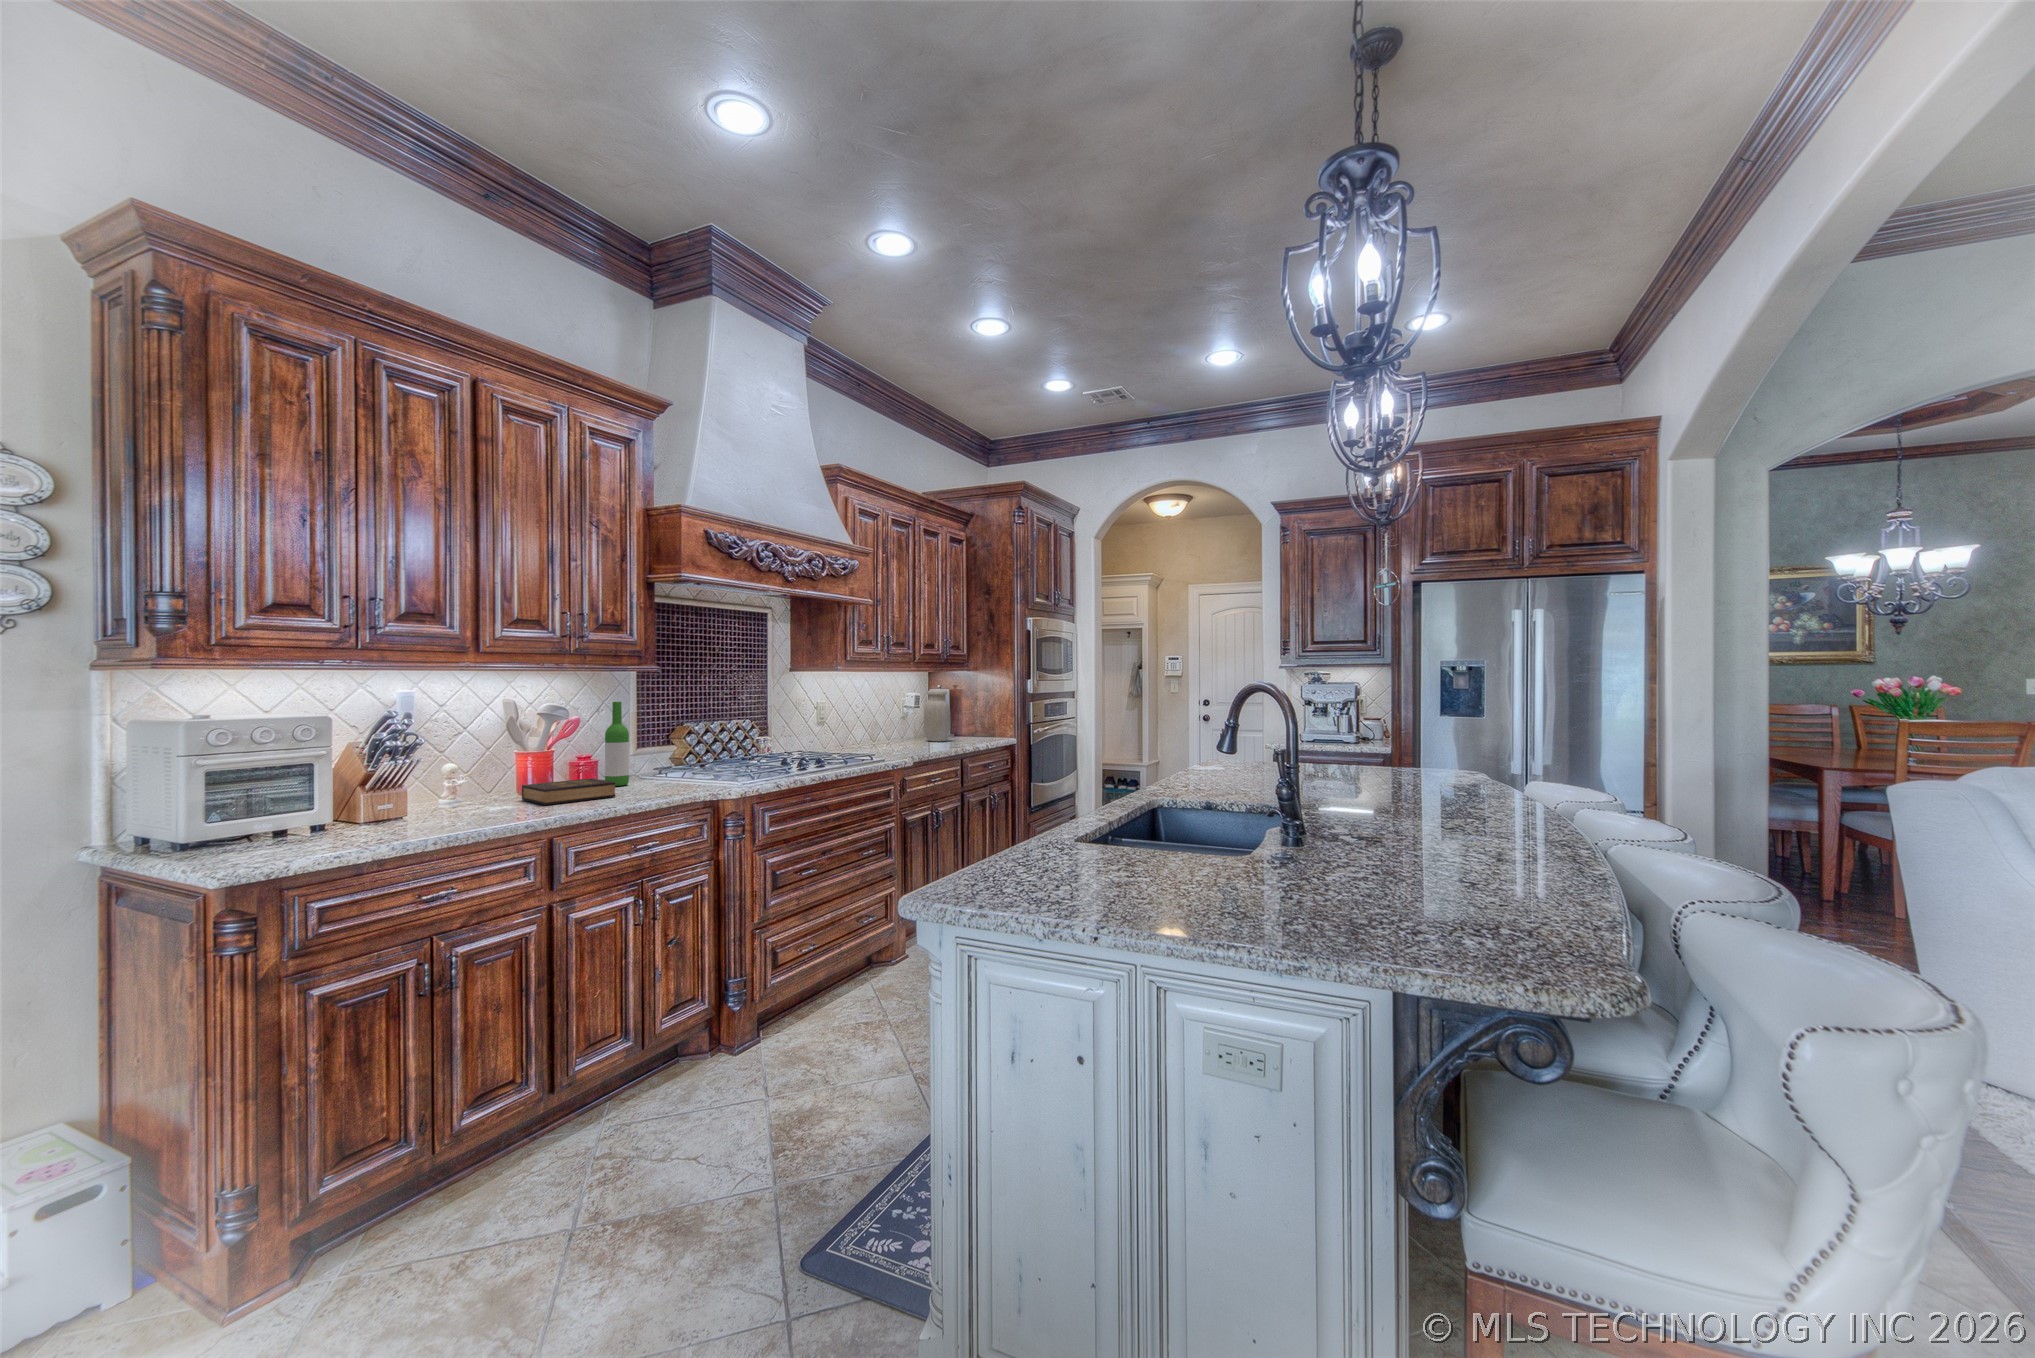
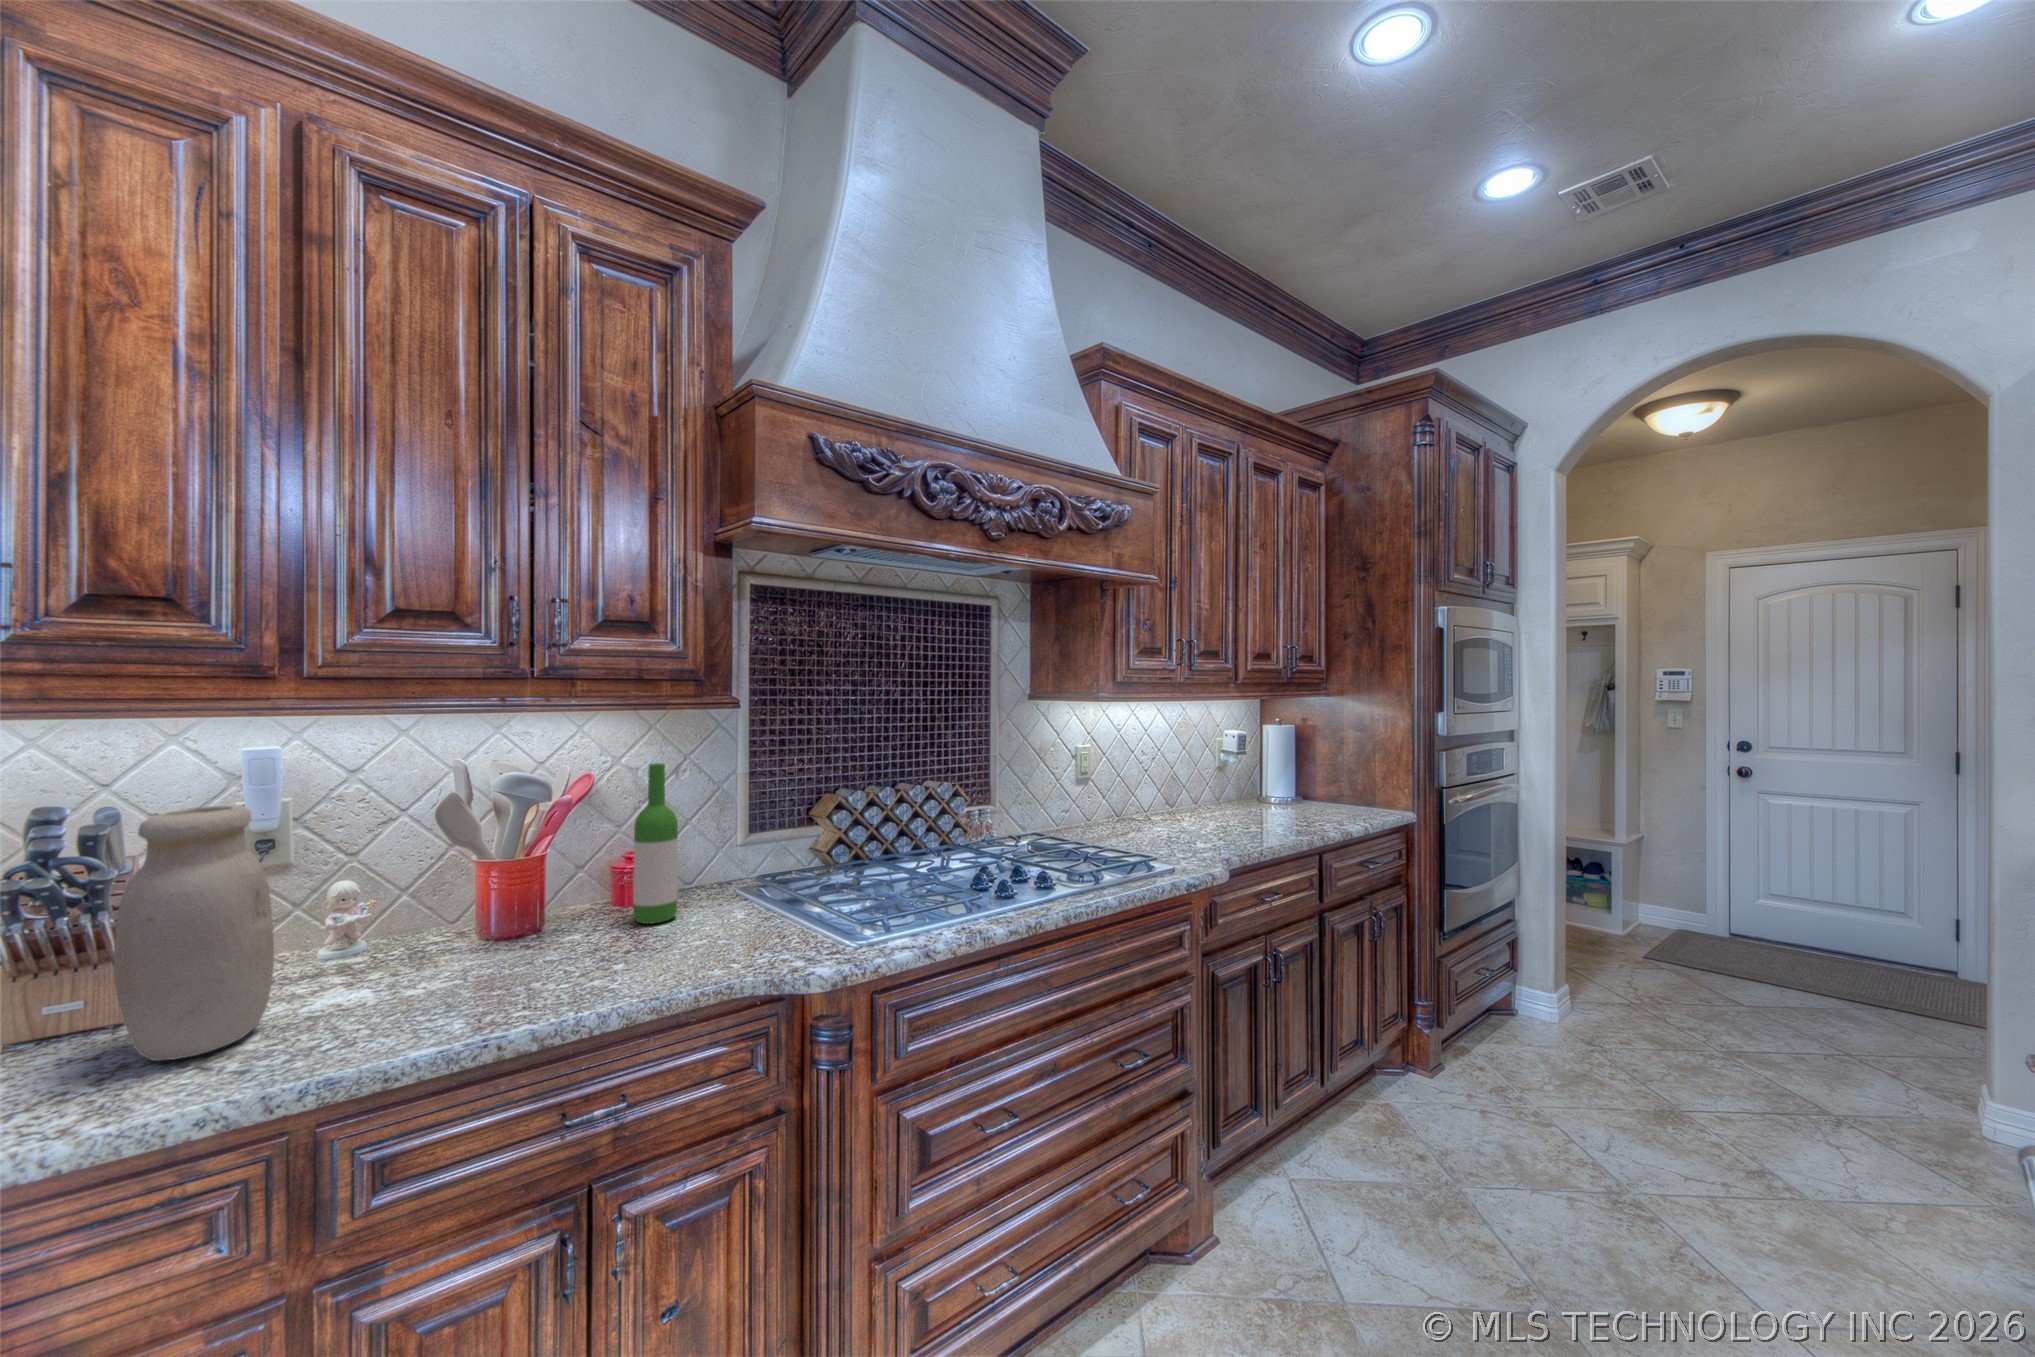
jar: present [924,690,950,742] -> present [113,805,274,1061]
hardback book: present [522,778,615,805] -> none [398,919,576,1005]

